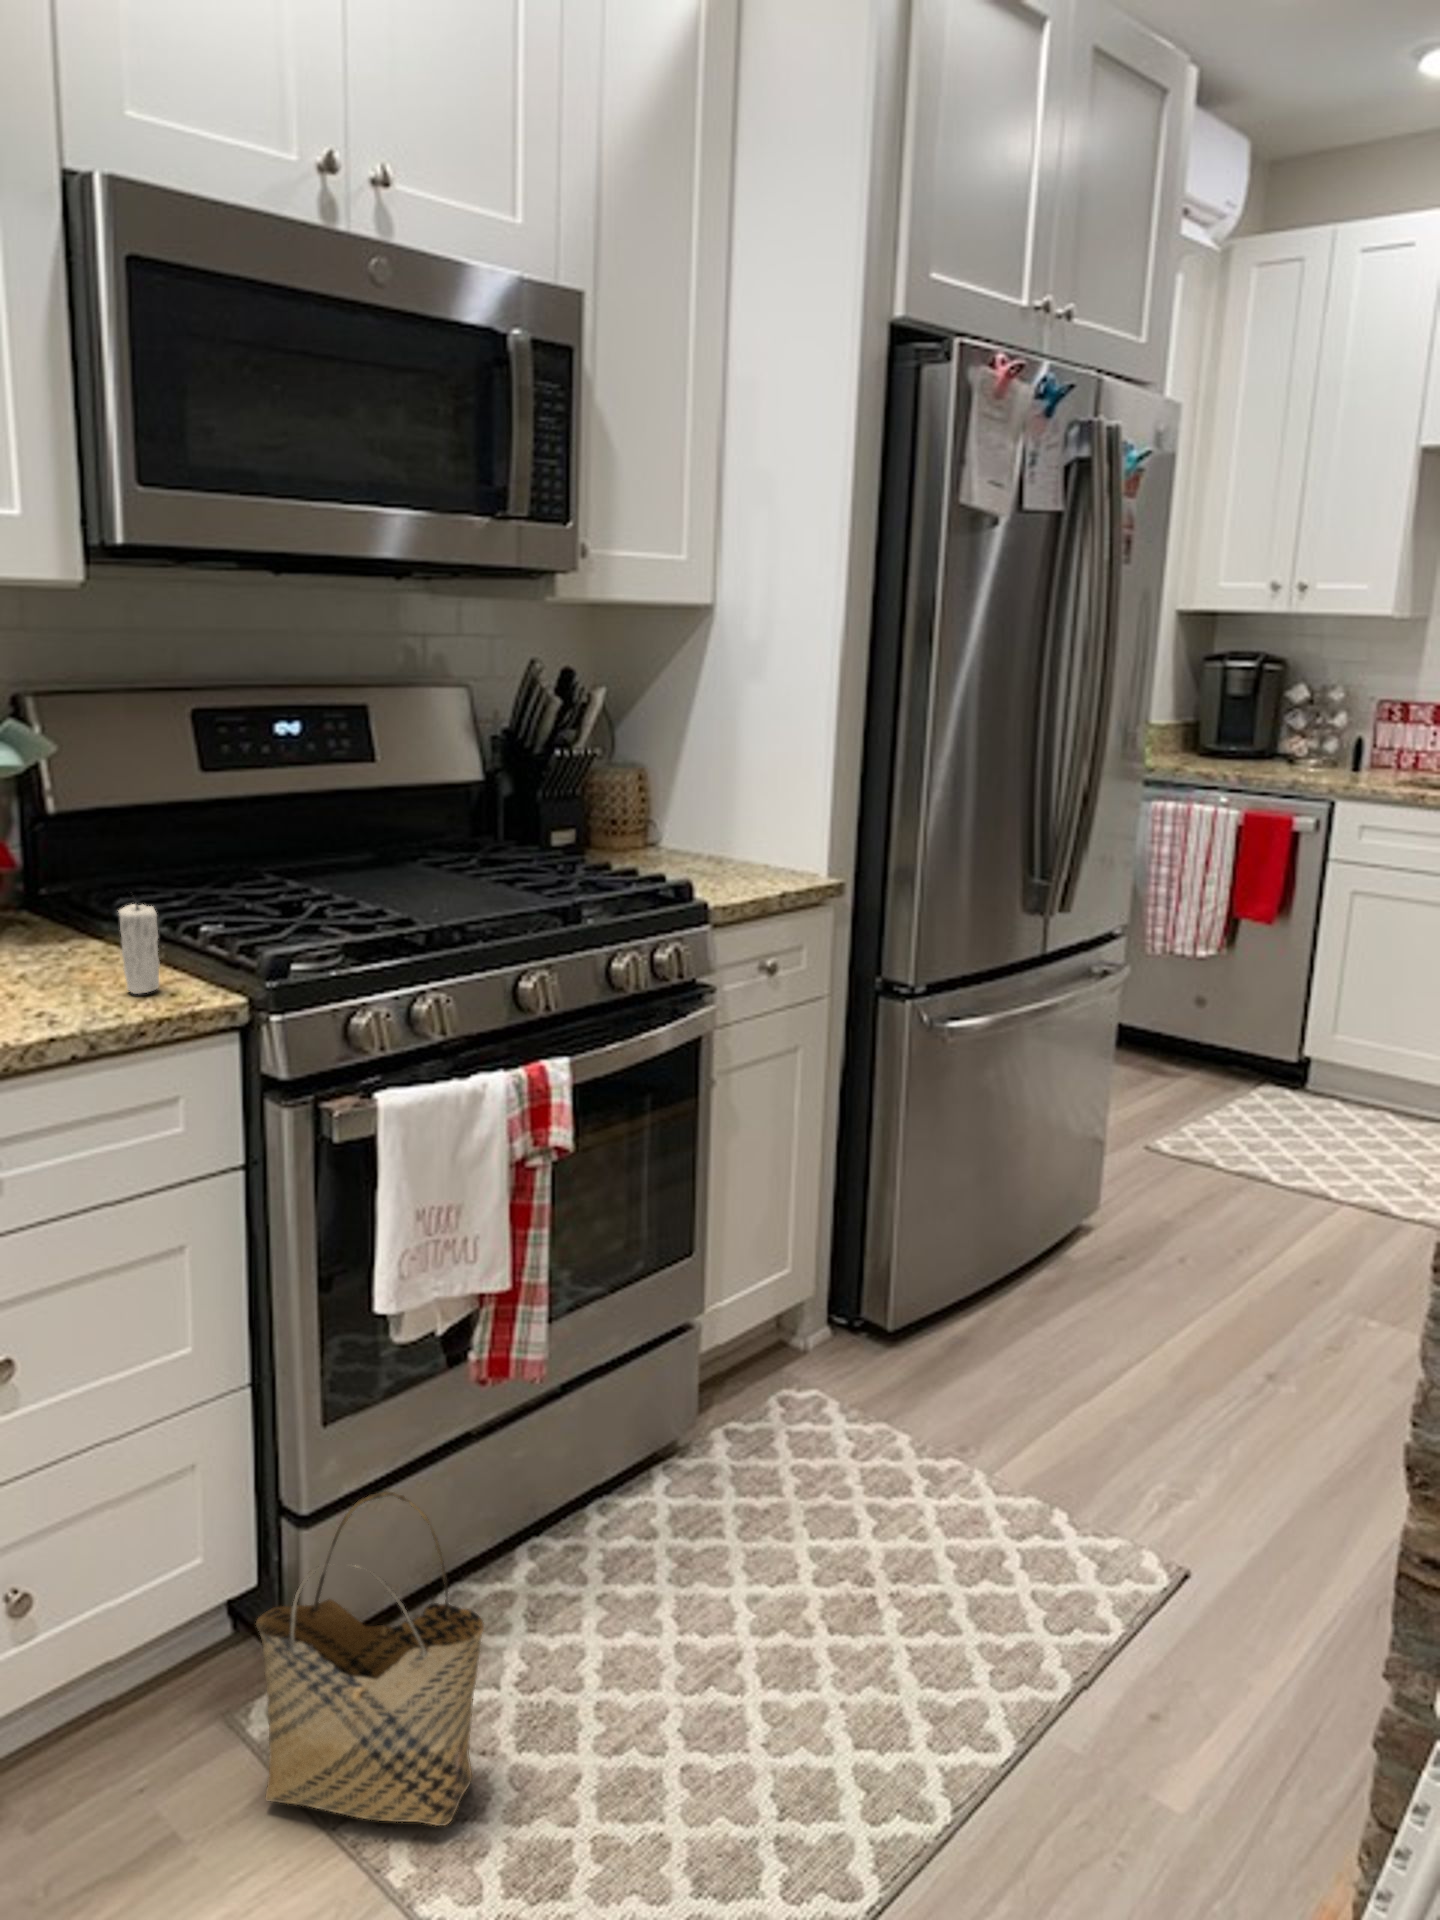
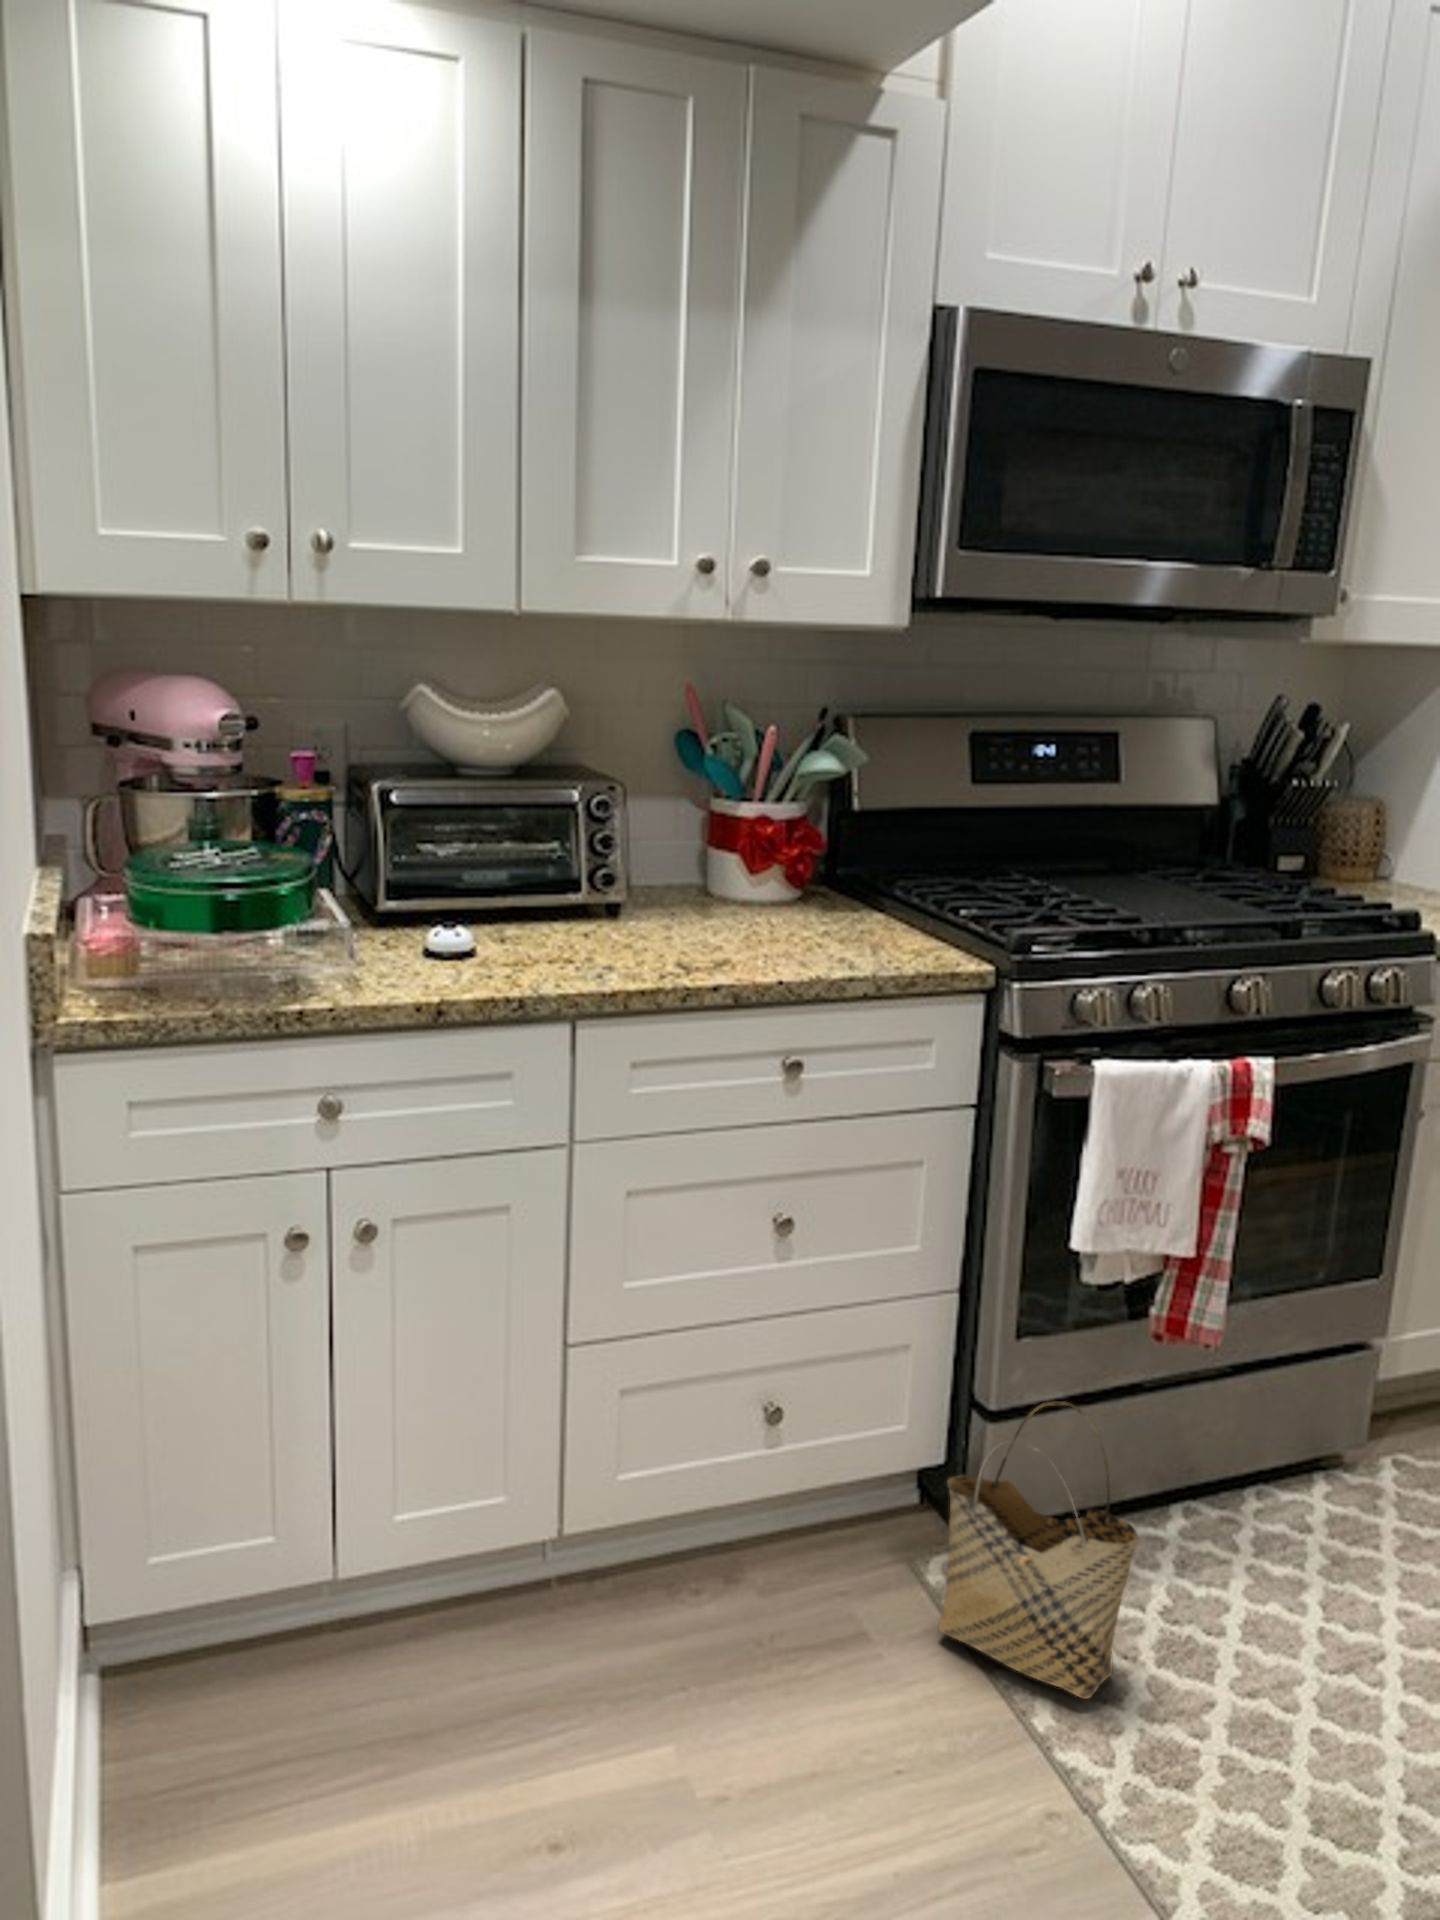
candle: present [119,903,160,994] -> none [904,870,935,954]

